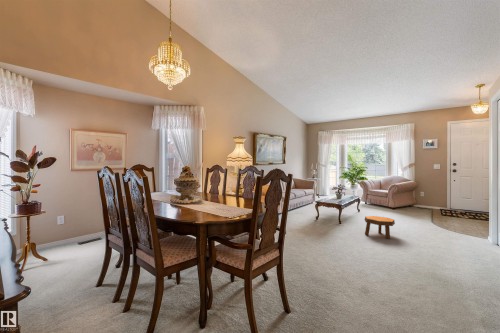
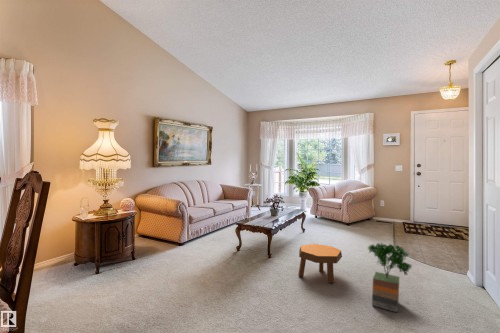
potted tree: none [413,212,445,252] -> present [368,243,412,312]

